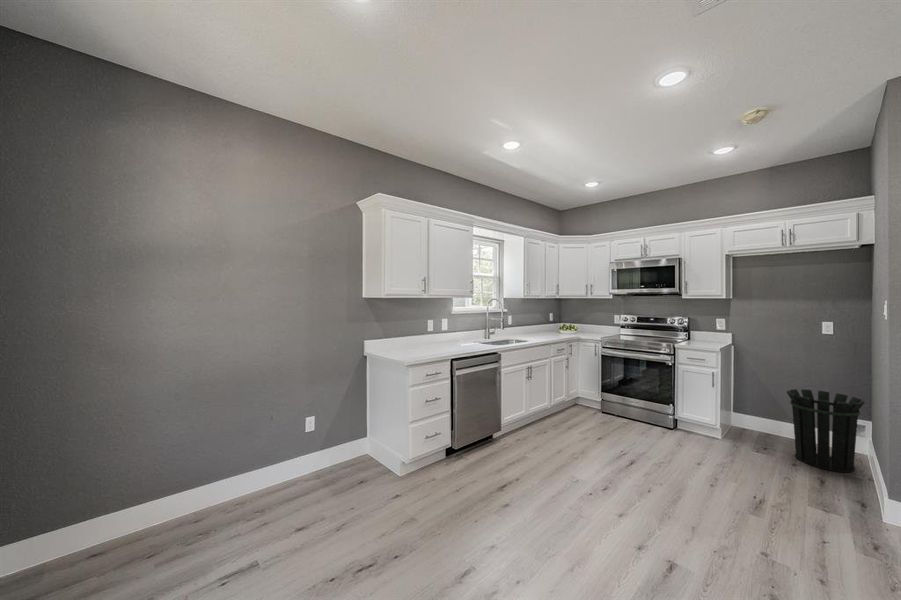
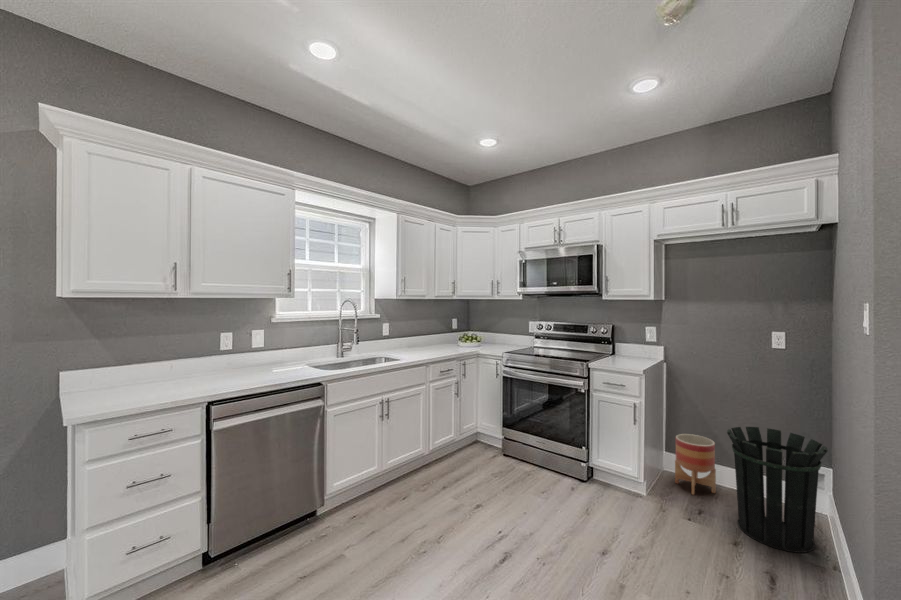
planter: none [743,398,776,440] -> present [675,434,716,494]

